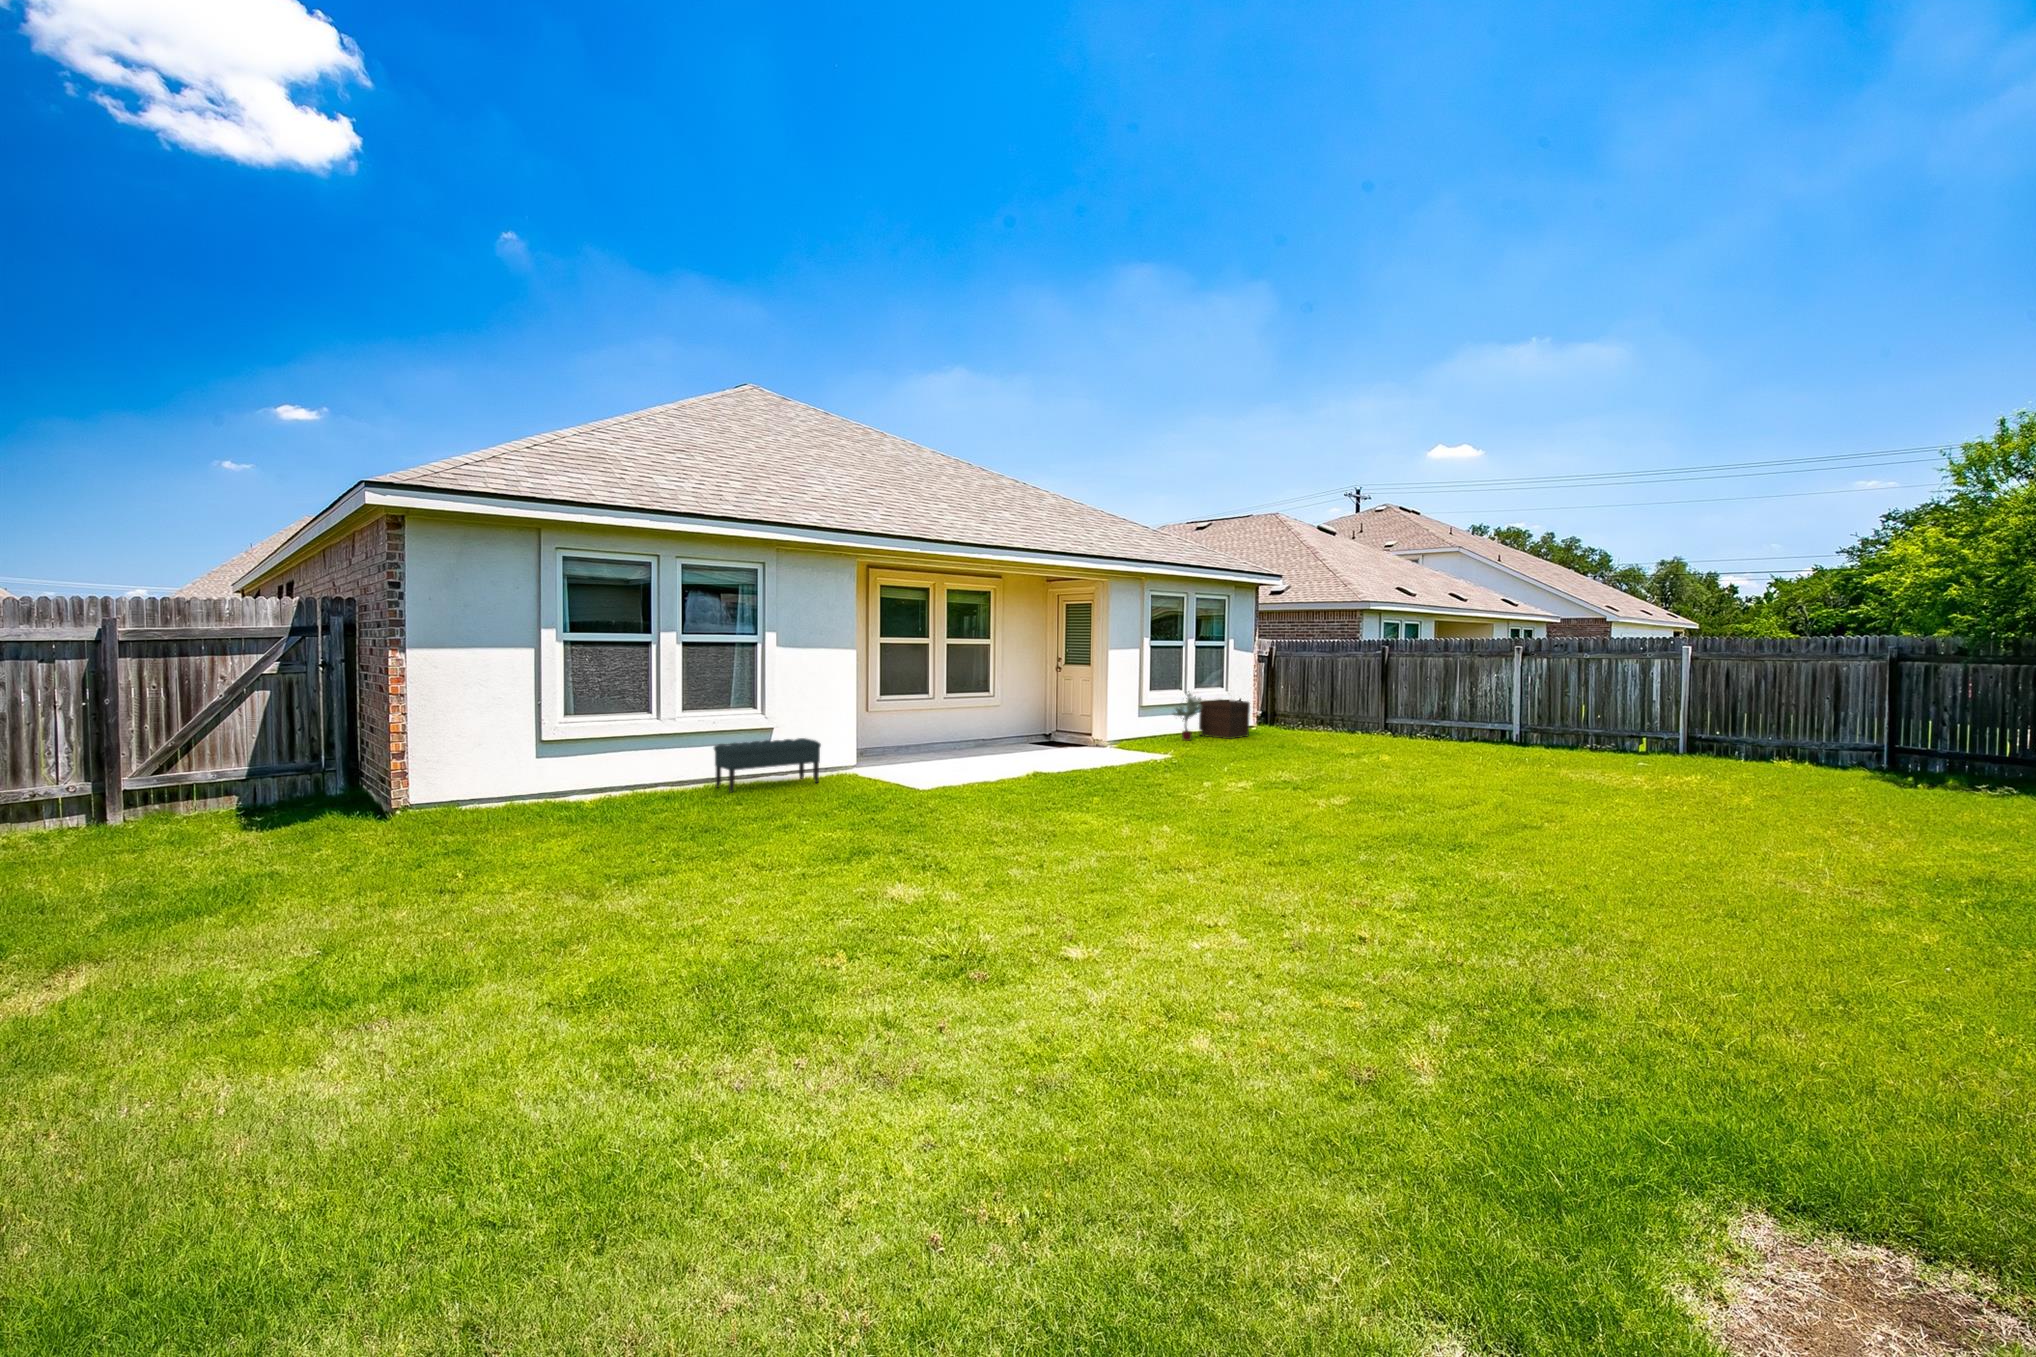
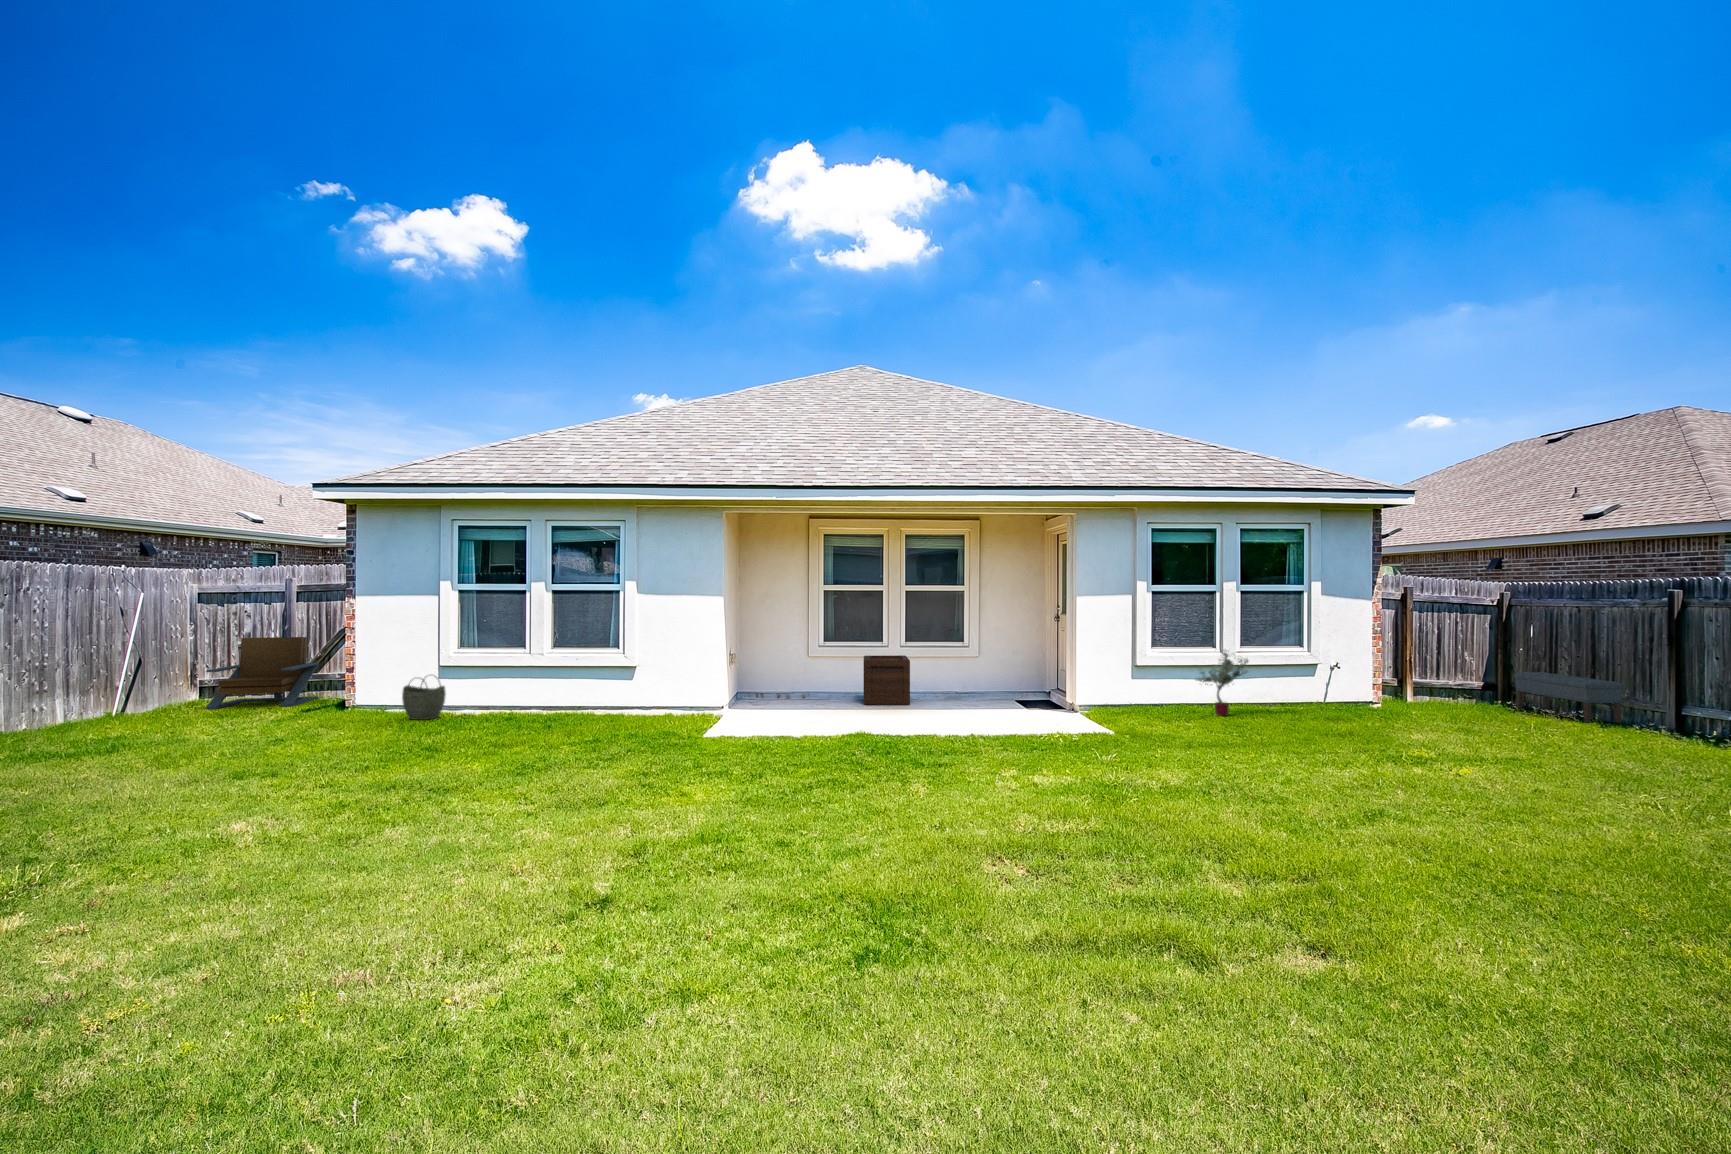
wooden crate: present [1199,699,1250,739] -> present [864,655,910,705]
lounge chair: none [28,714,214,842] -> present [206,637,319,709]
bench: present [714,738,821,792] -> present [1514,672,1623,723]
woven basket: none [509,753,564,811] -> present [402,676,446,720]

